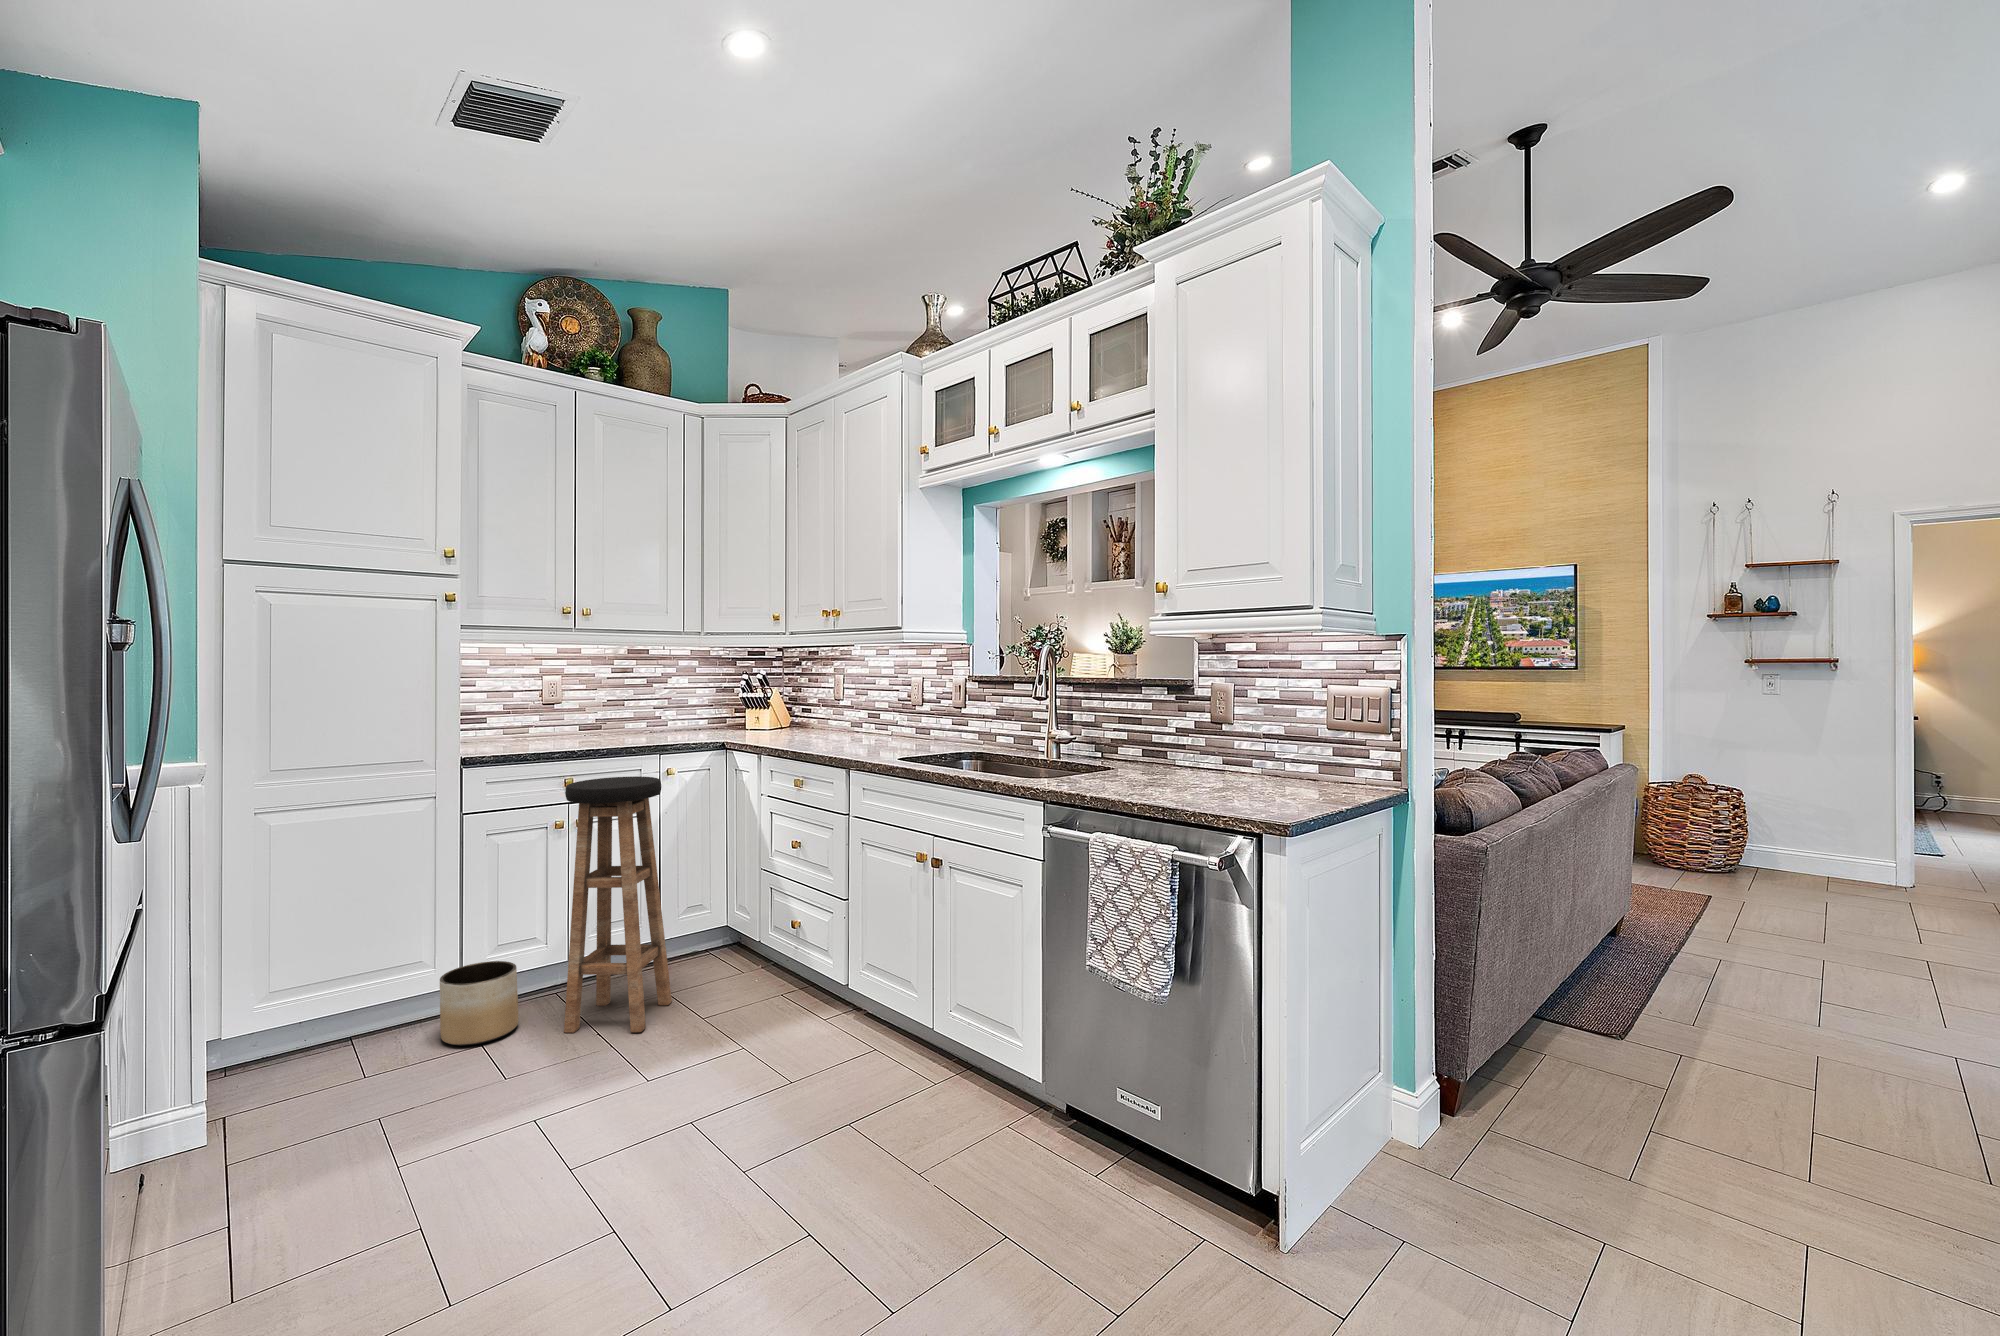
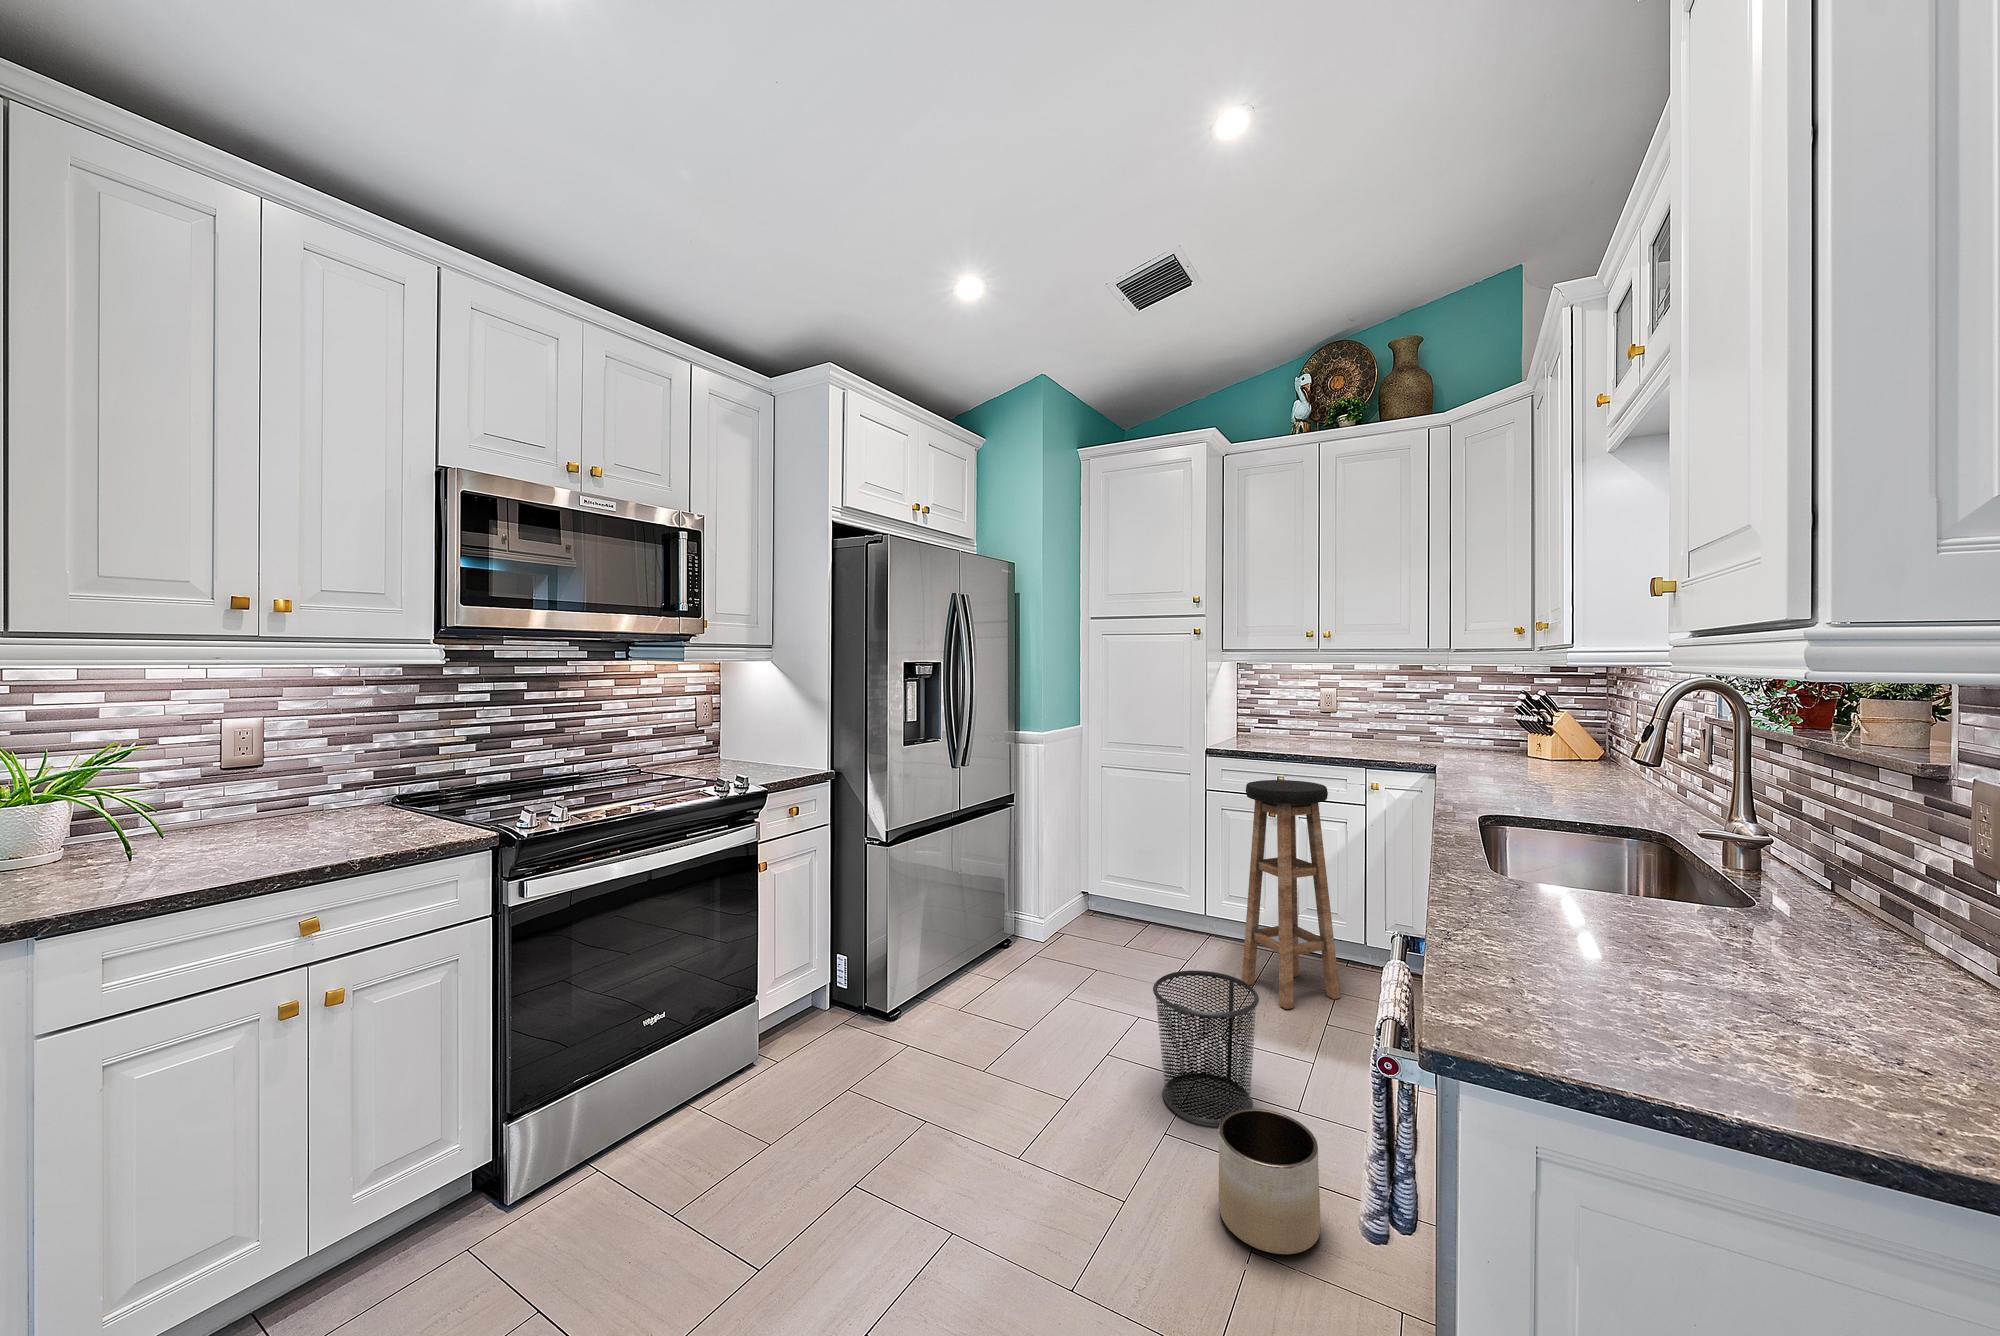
planter: present [440,961,519,1046] -> present [1219,1109,1320,1255]
waste bin: none [612,990,737,1163] -> present [1153,970,1259,1125]

